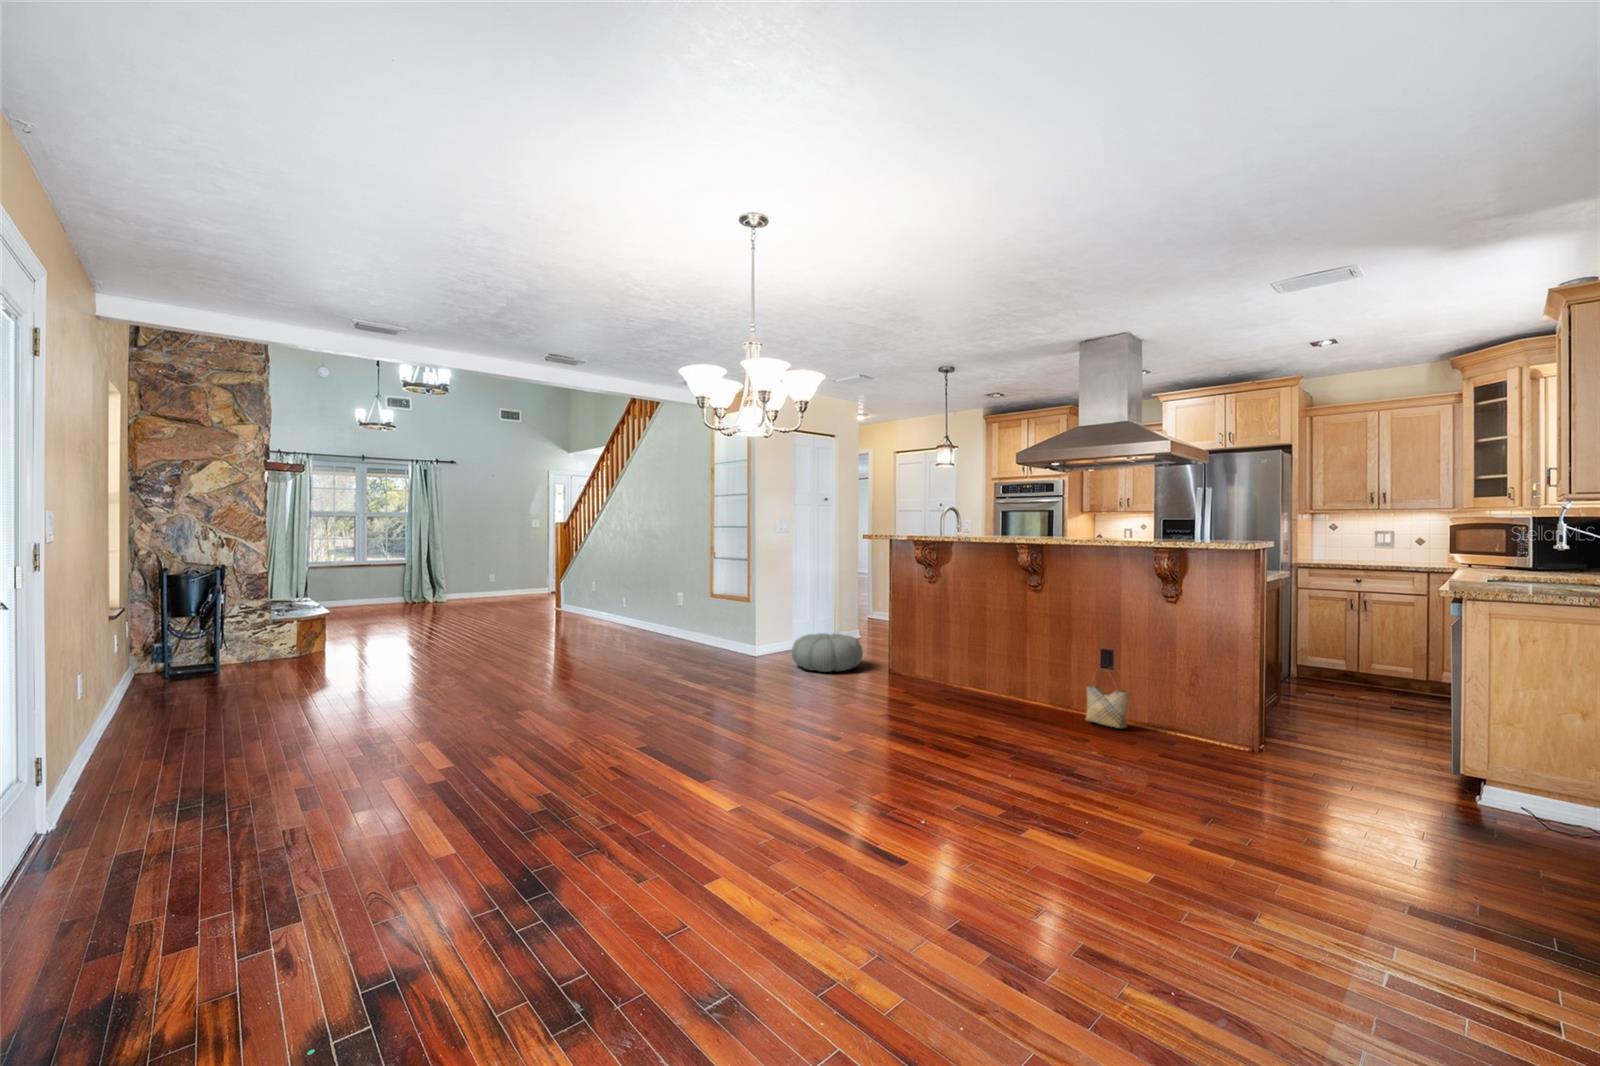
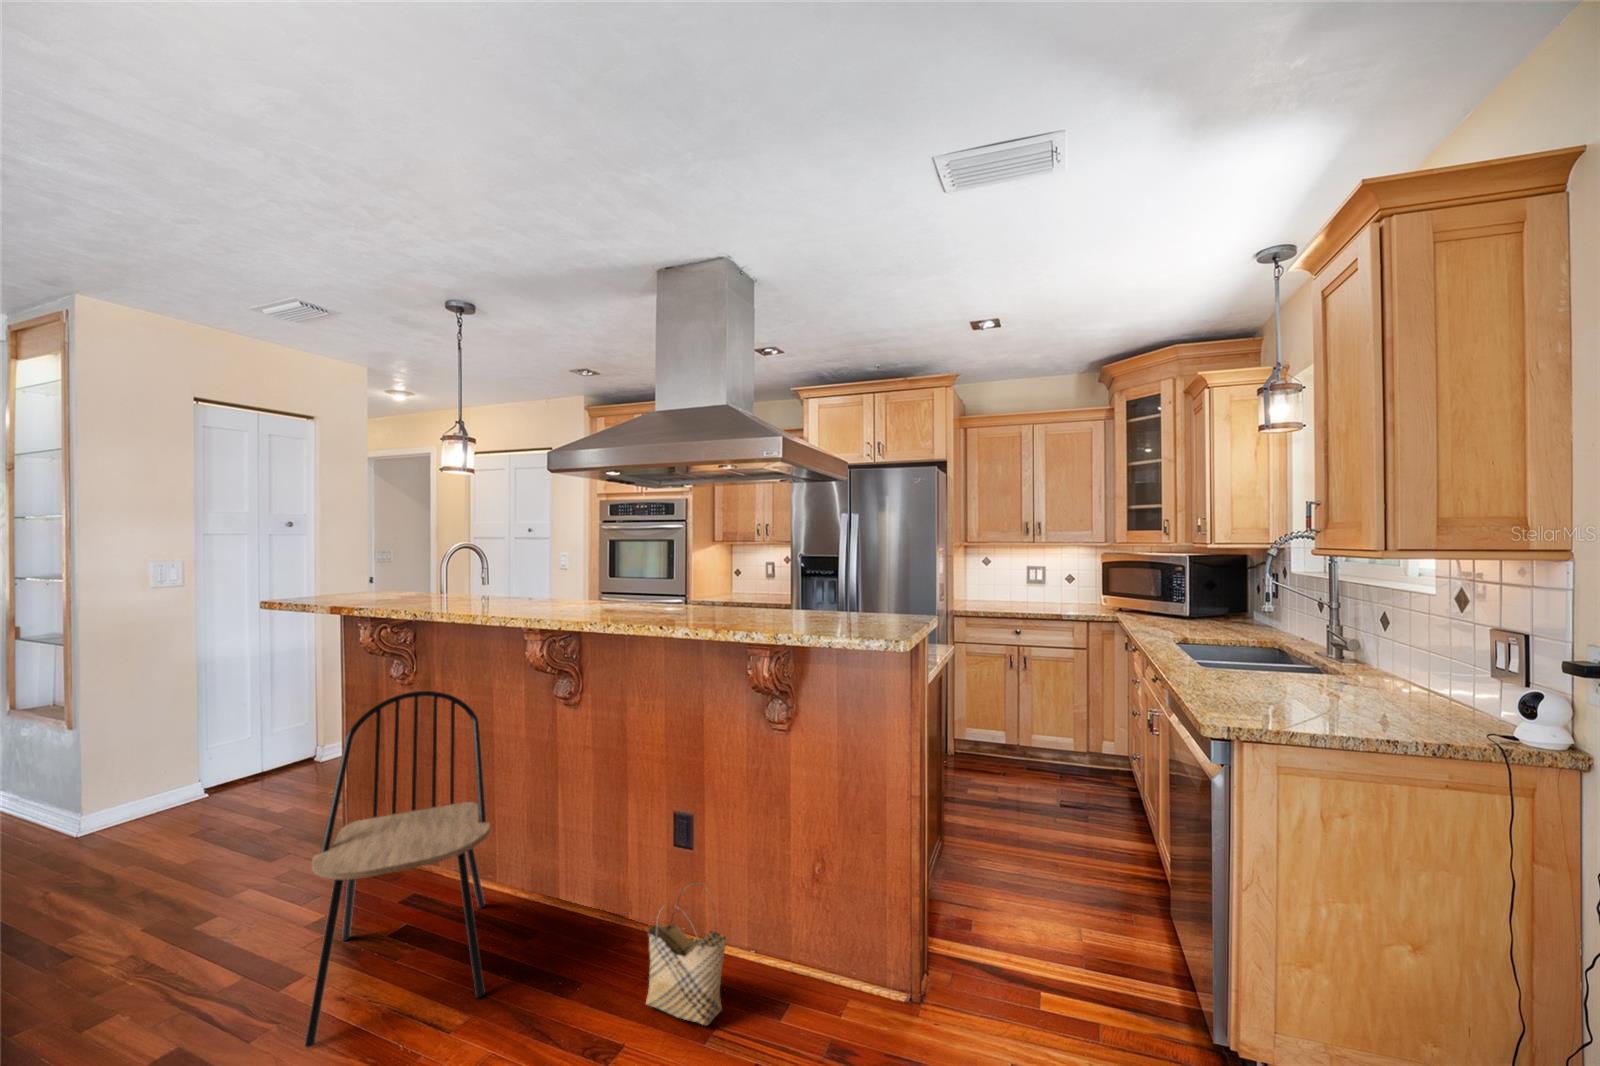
dining chair: none [918,574,1001,709] -> present [305,691,490,1048]
pouf: present [792,633,863,672] -> none [87,795,286,907]

